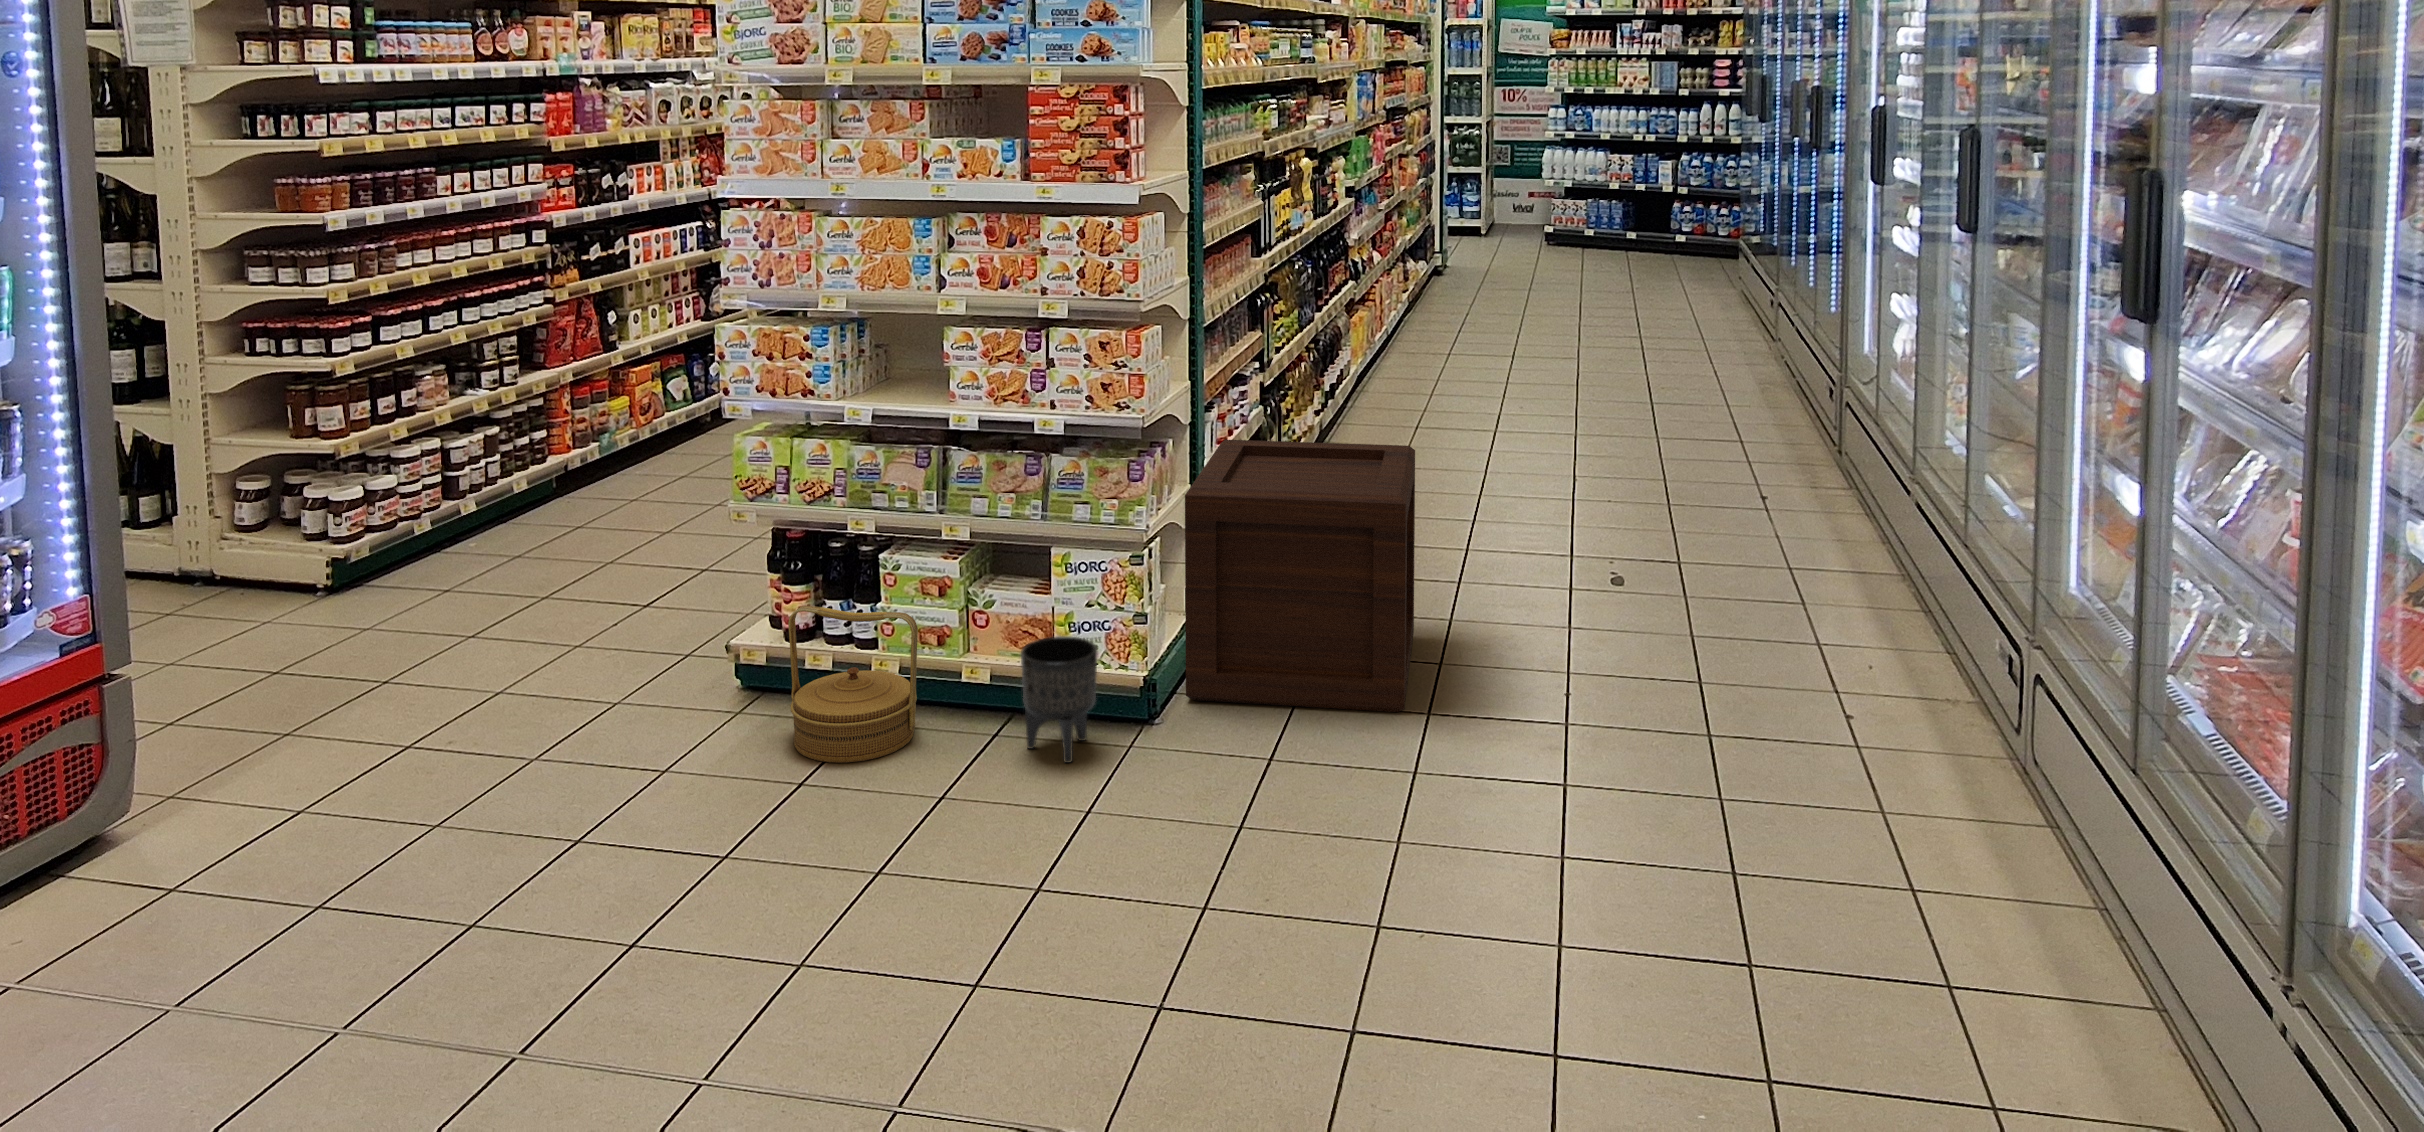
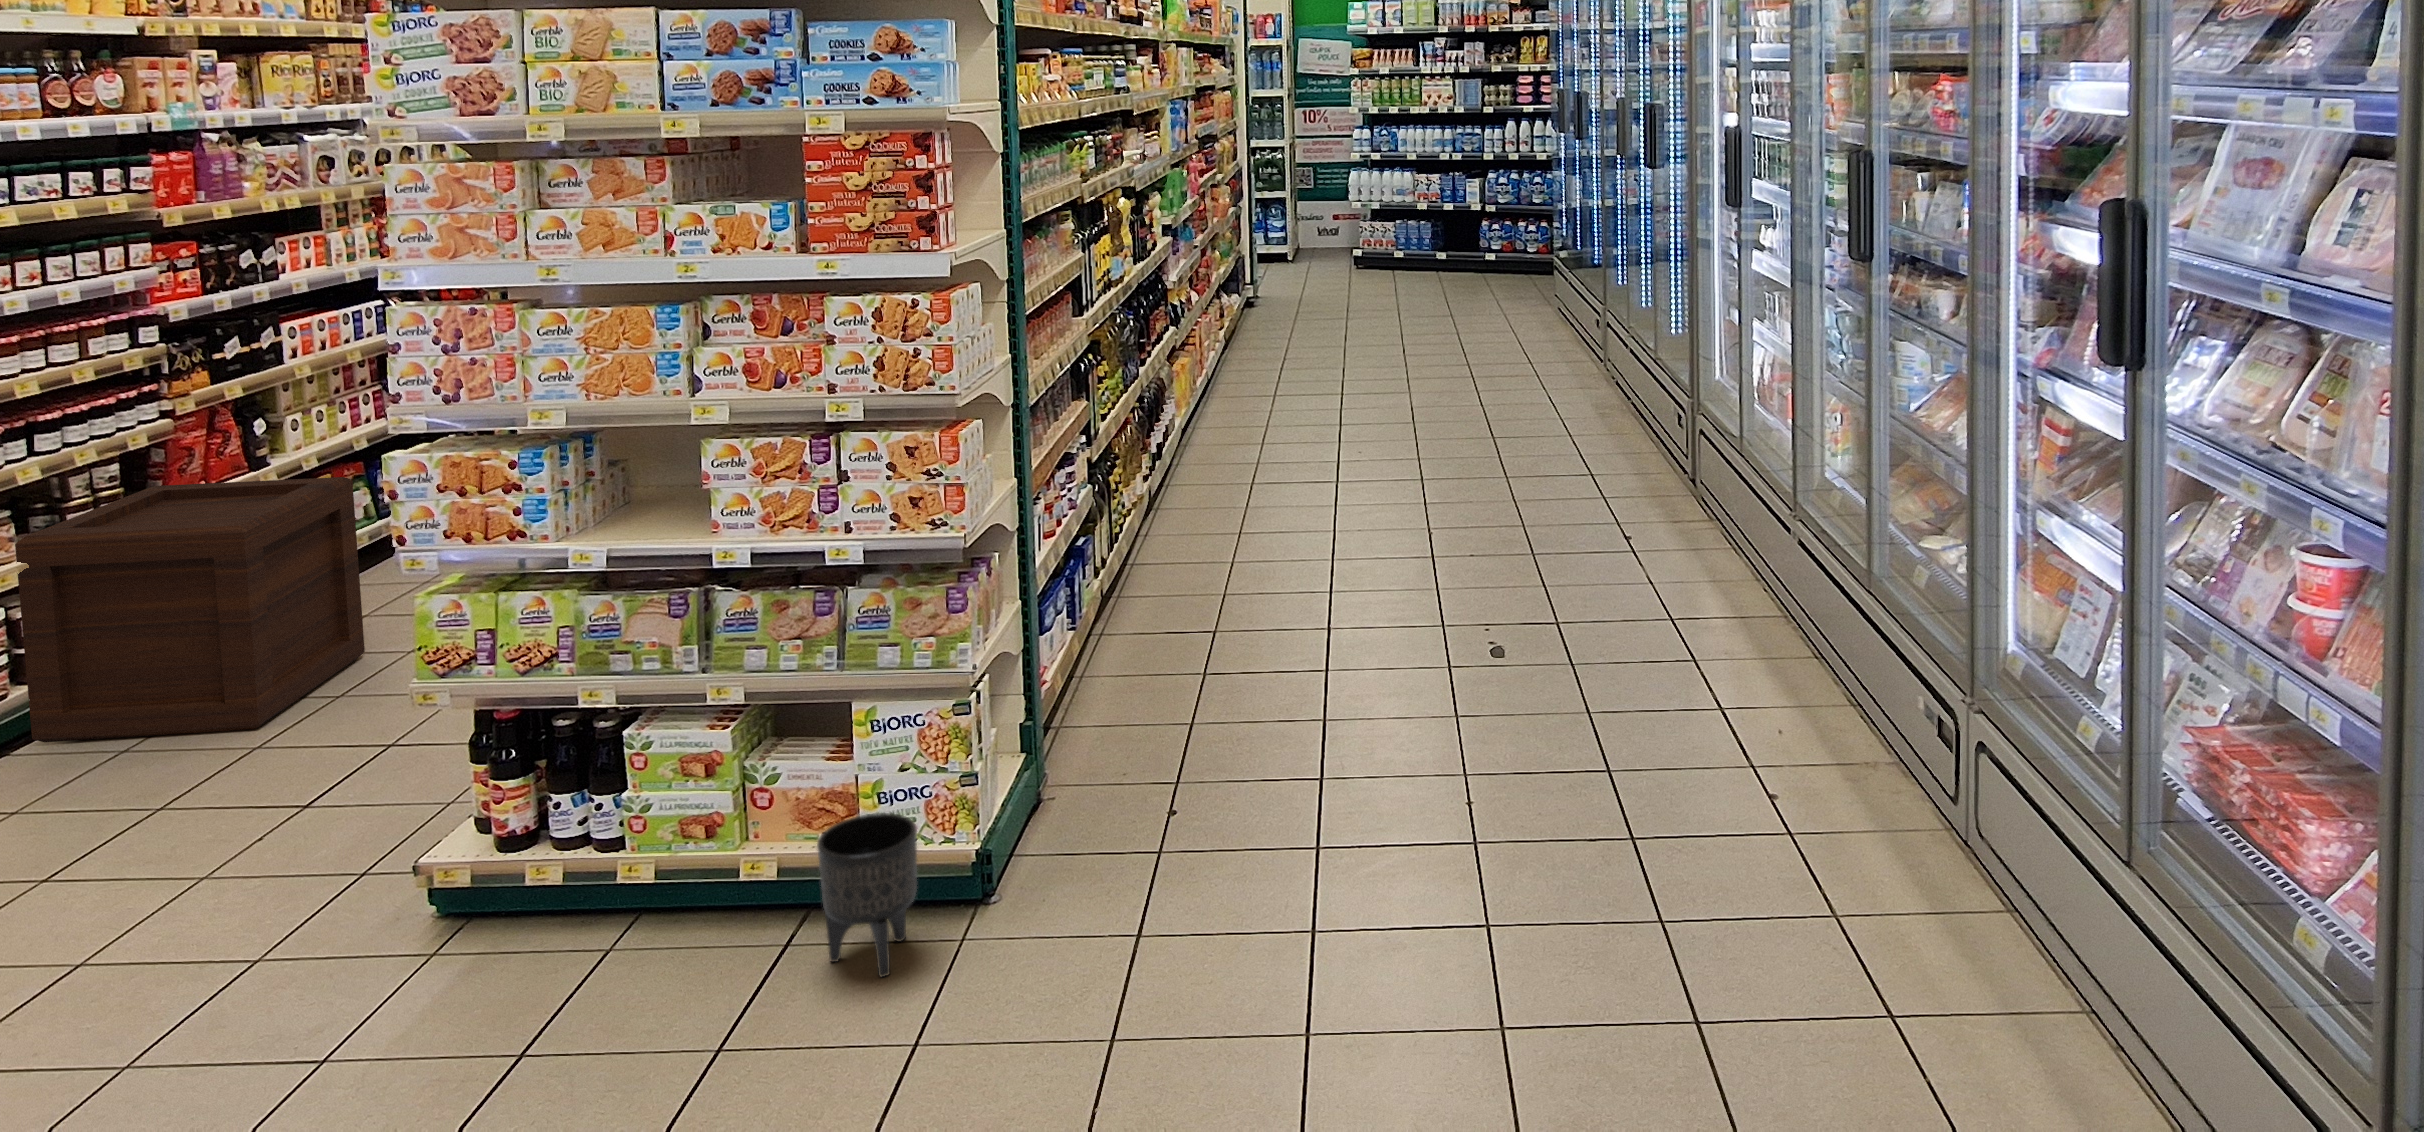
wooden crate: present [1185,440,1415,712] -> present [15,477,365,742]
basket: present [788,606,918,763] -> none [499,809,678,1019]

